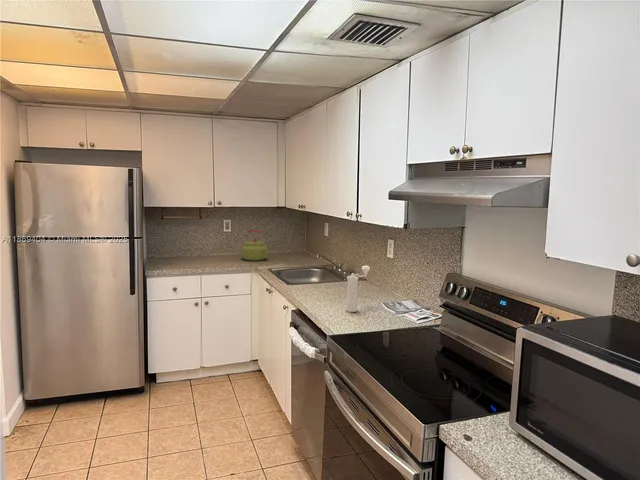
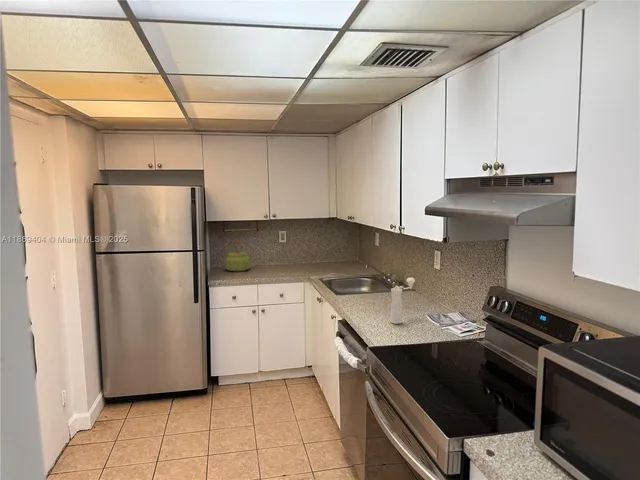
kettle: present [242,230,269,261] -> present [226,241,251,271]

